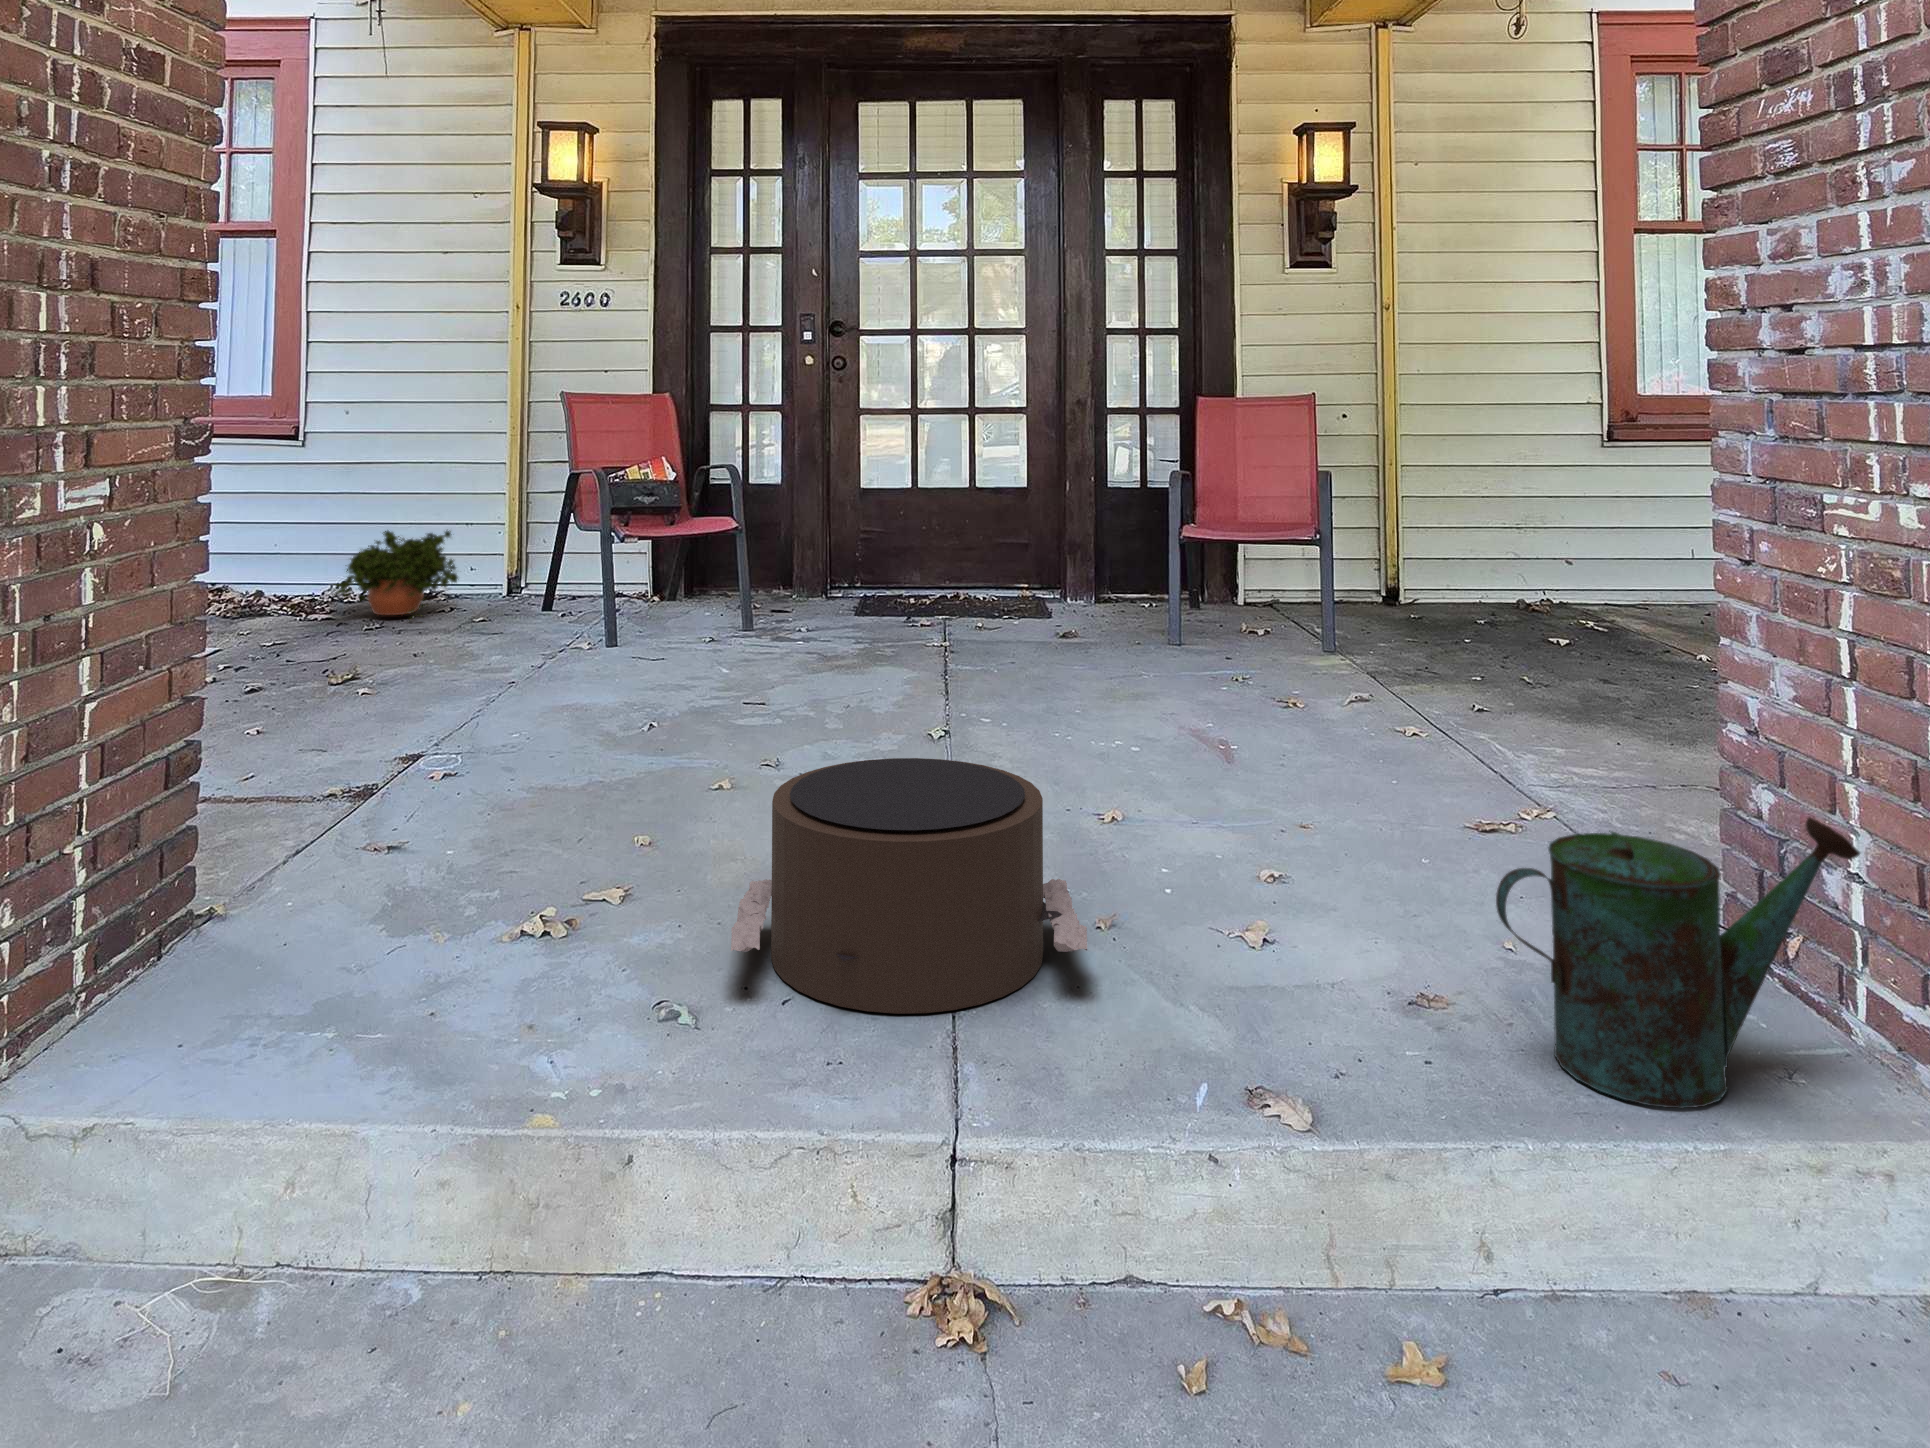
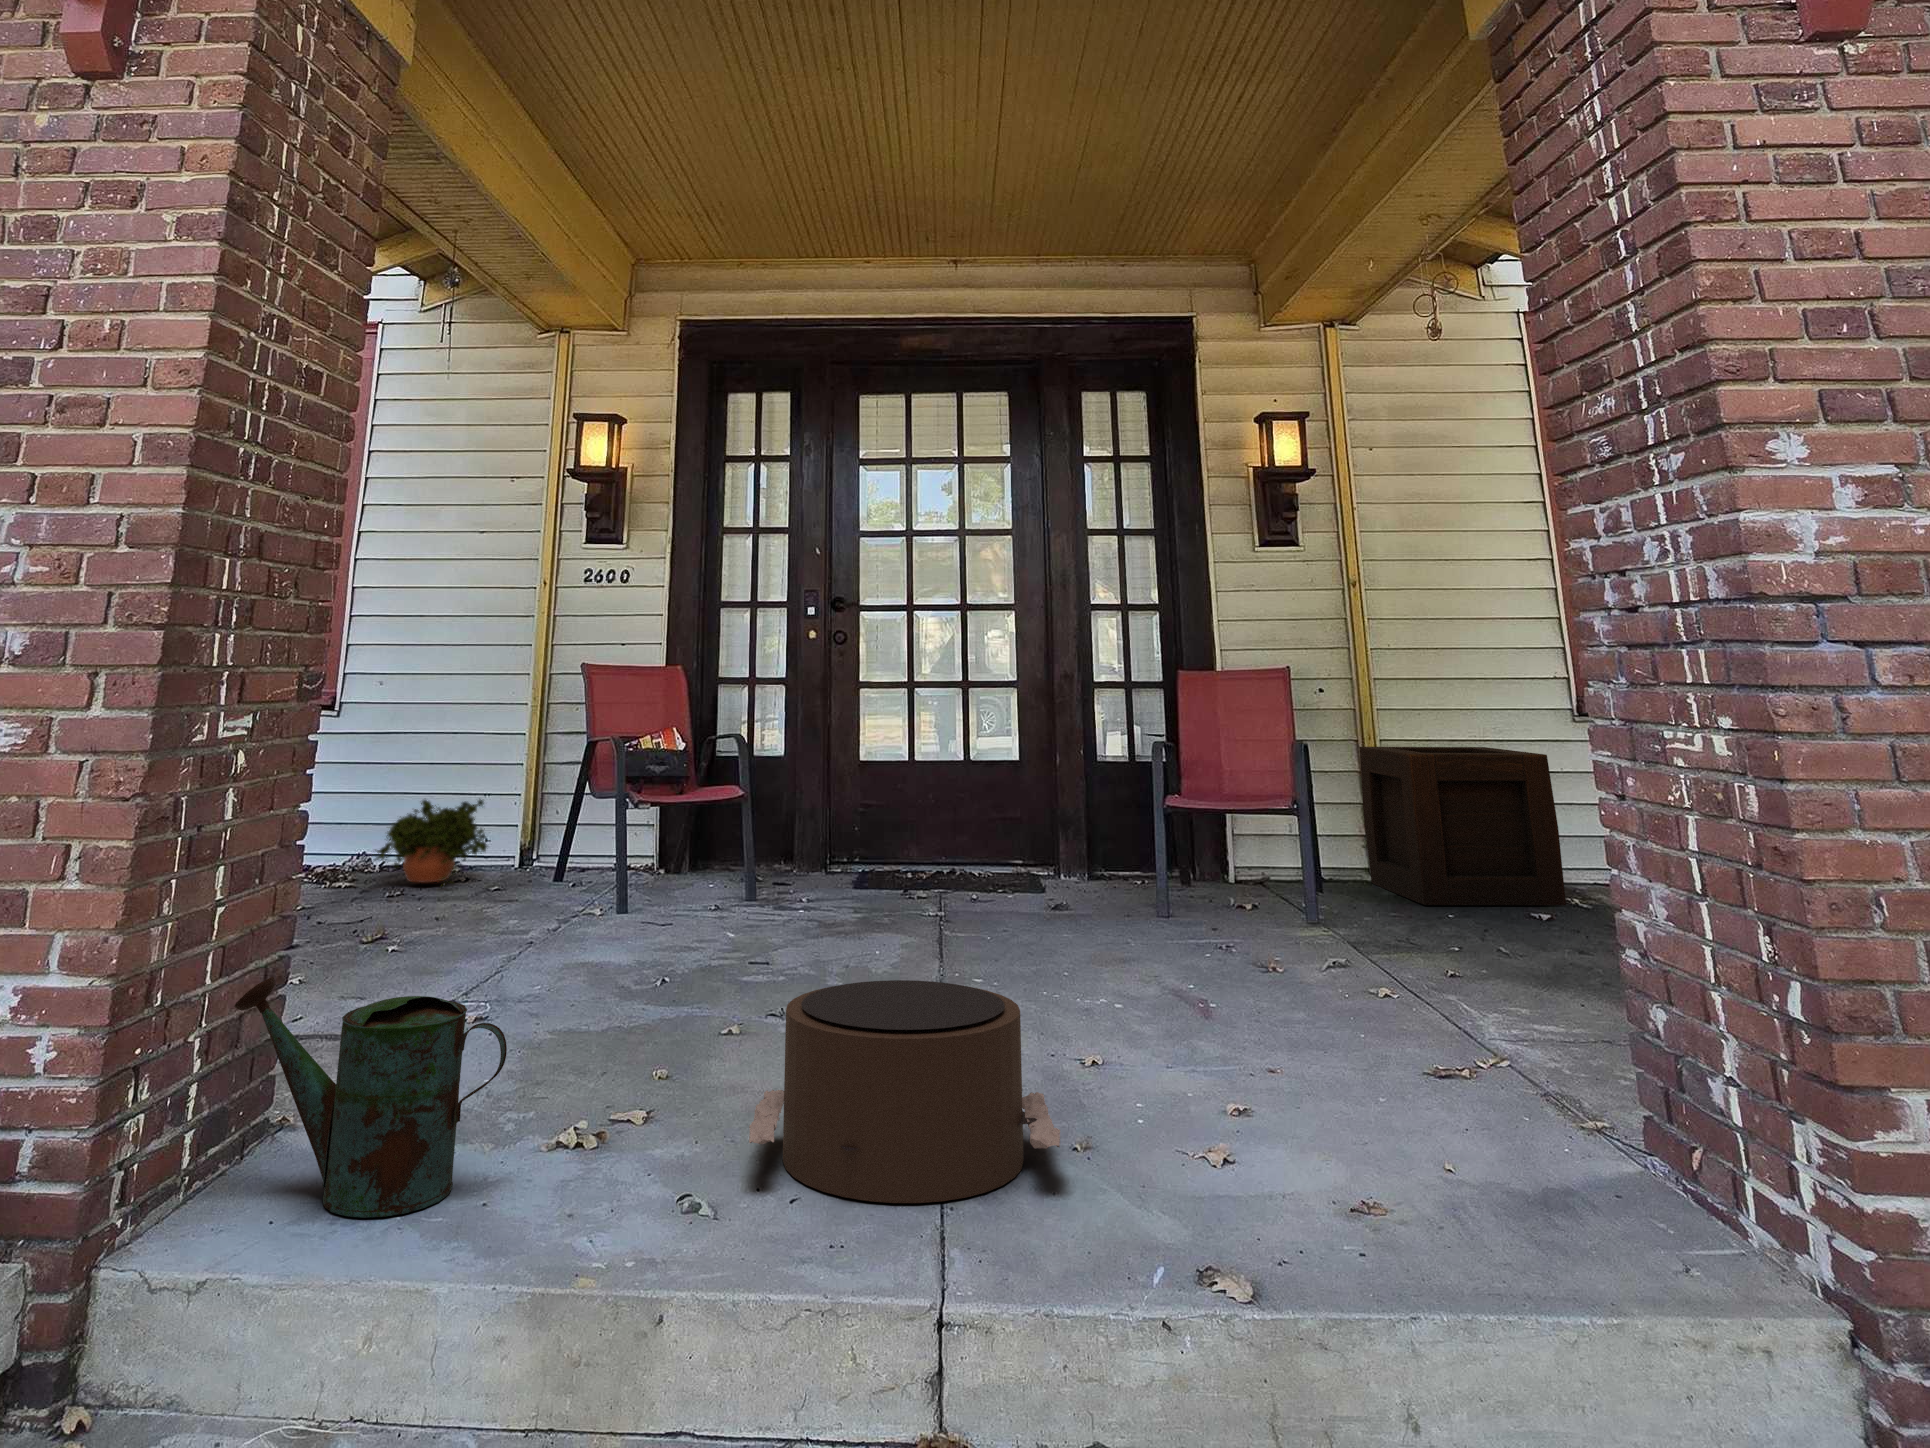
wooden crate: none [1388,471,1596,631] -> present [1359,747,1566,905]
watering can: present [1496,817,1860,1109] -> present [234,977,507,1218]

